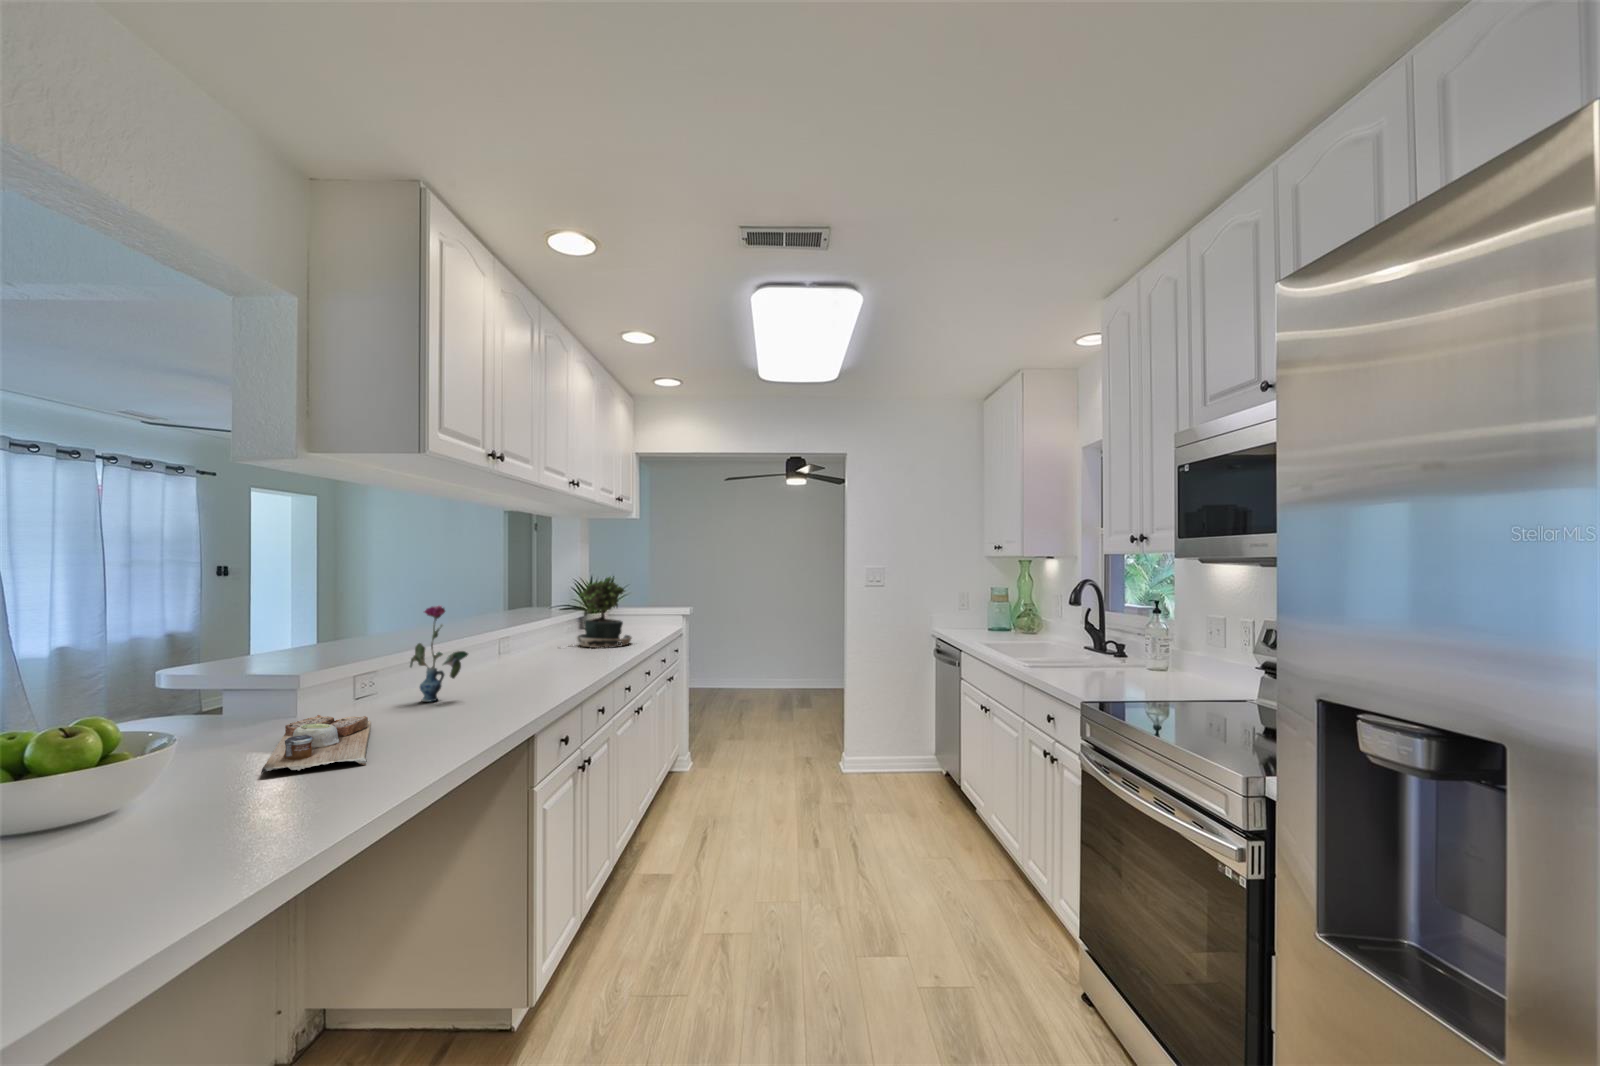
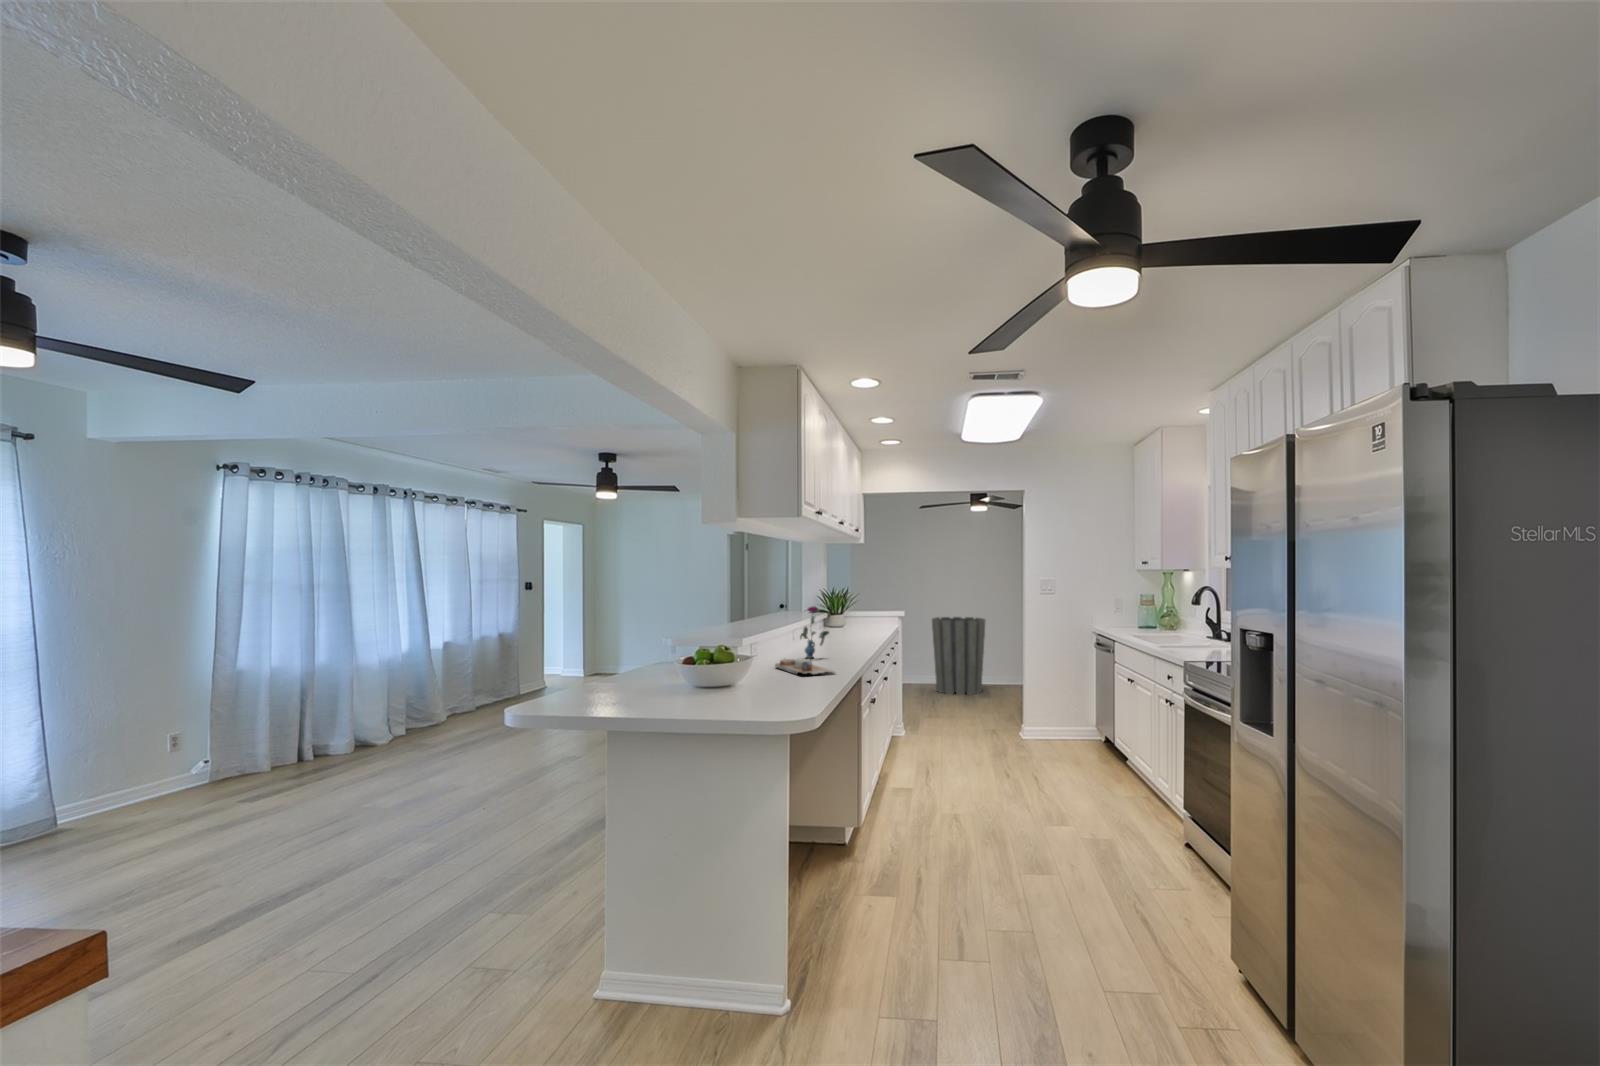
potted plant: present [577,577,632,648] -> none [826,588,874,637]
trash can: none [761,612,820,700] -> present [932,617,985,695]

